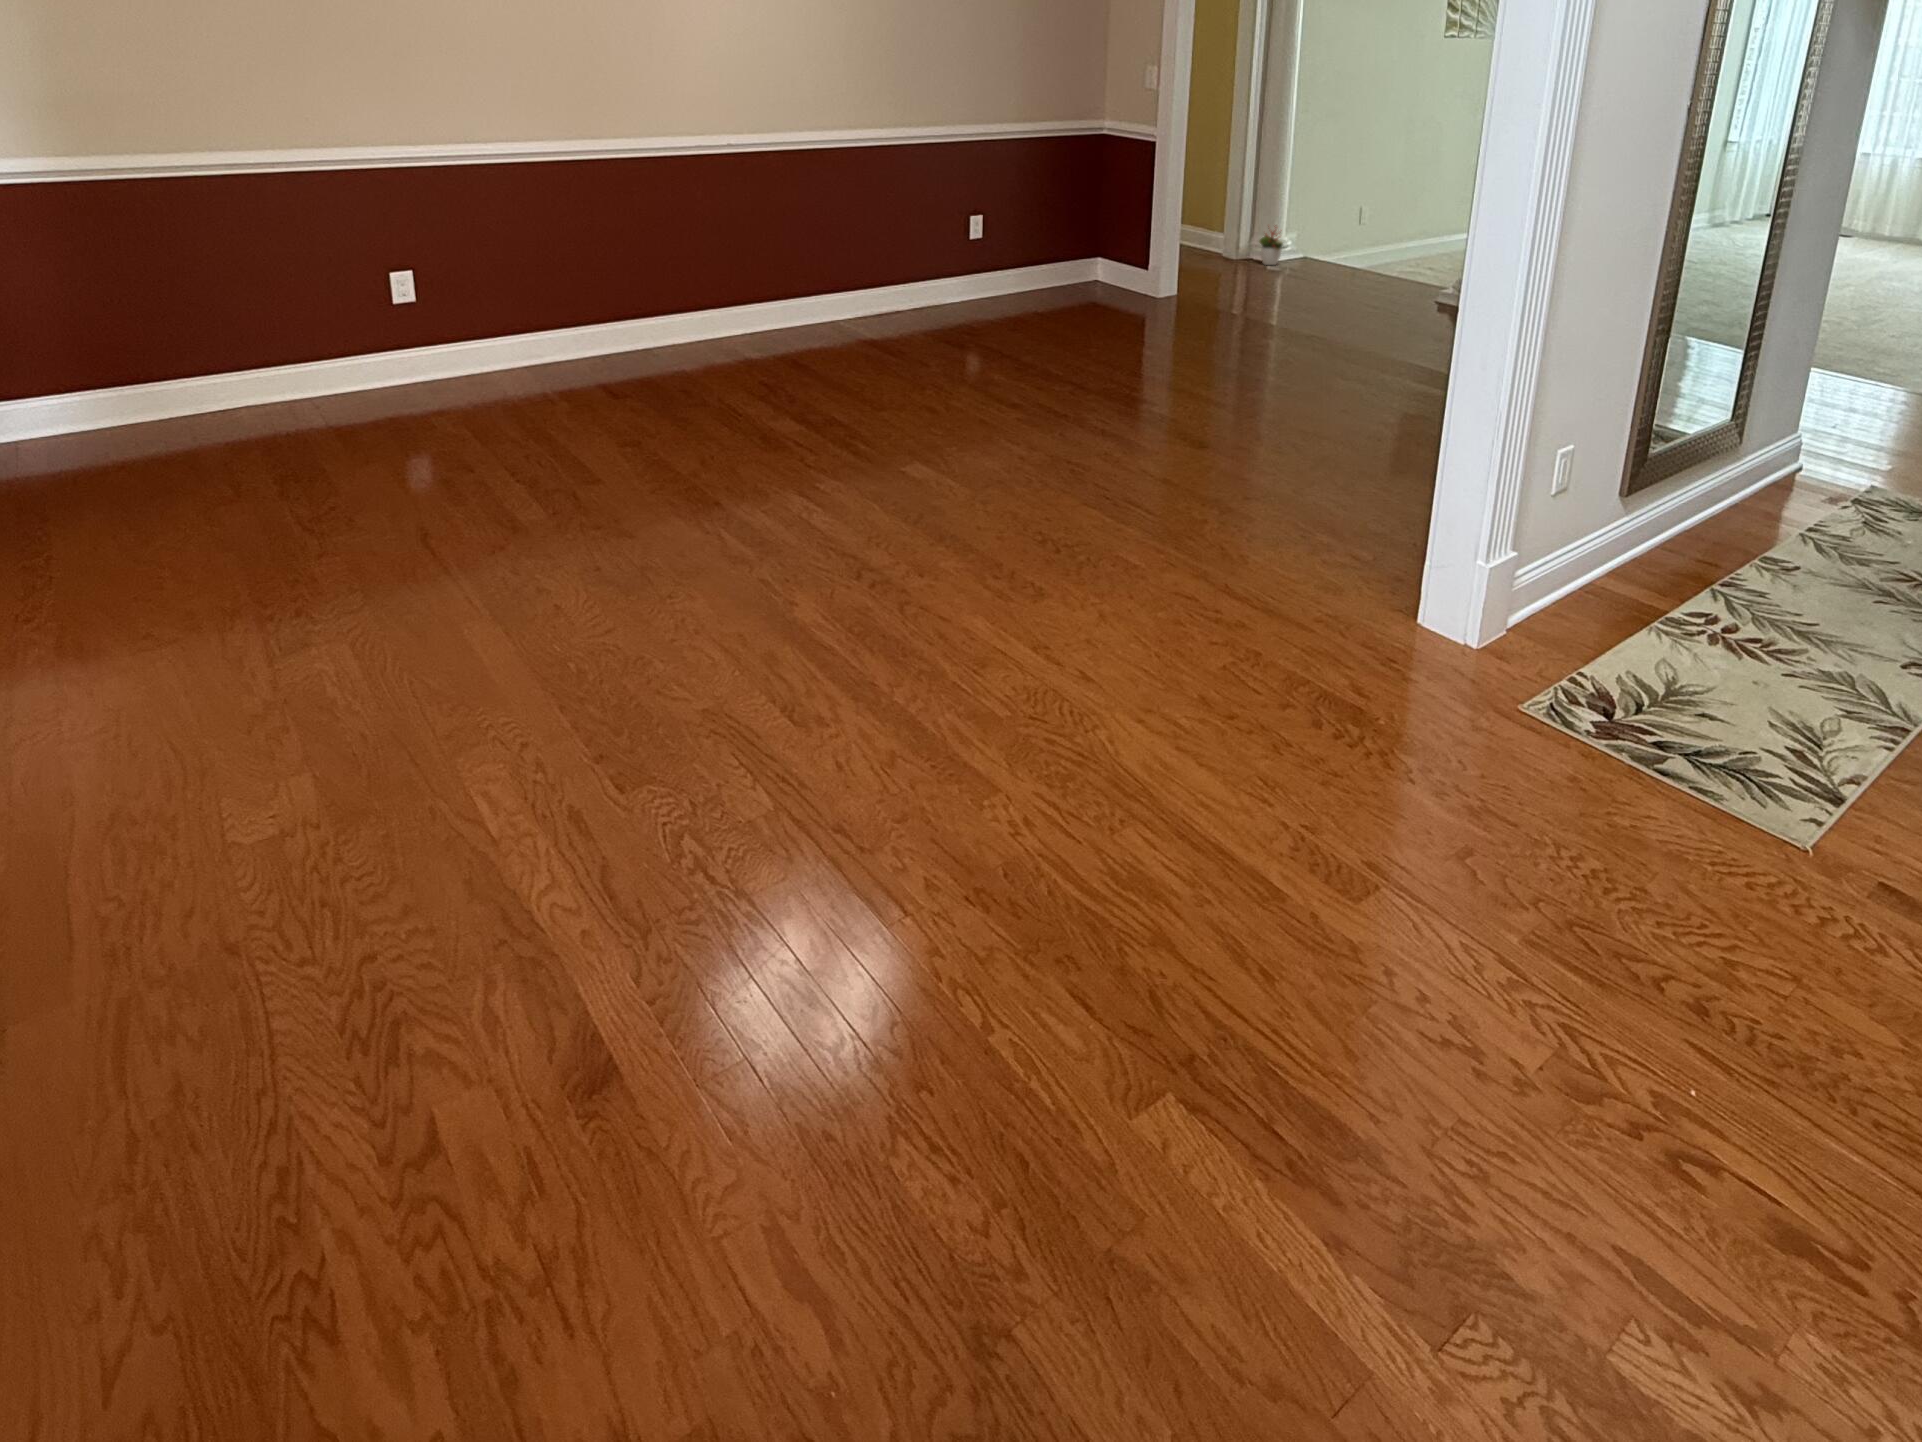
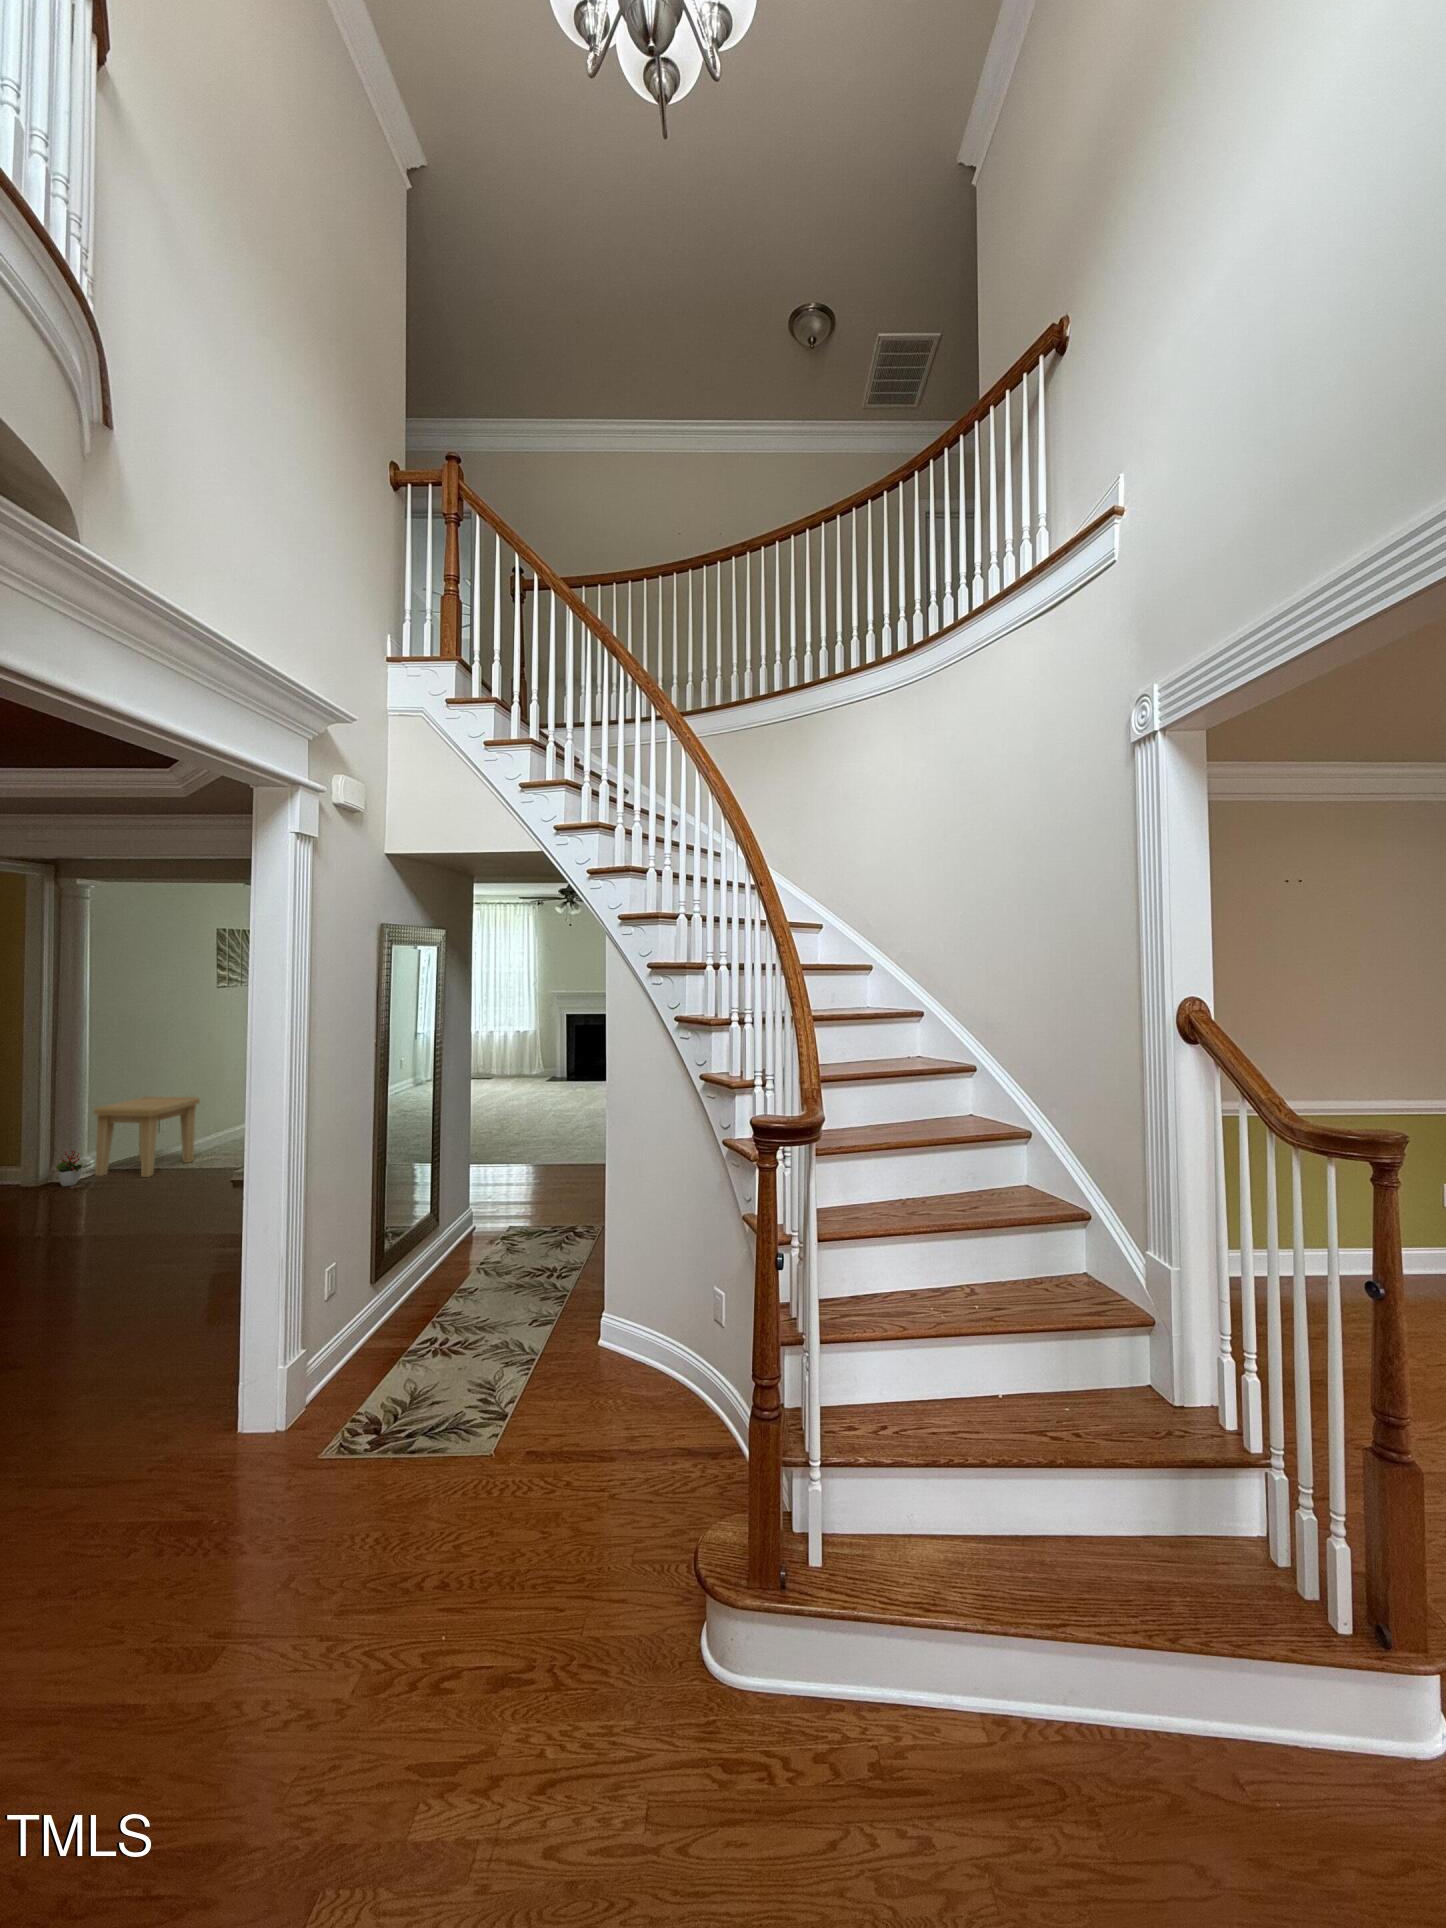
side table: none [1294,175,1411,274] -> present [93,1096,200,1177]

